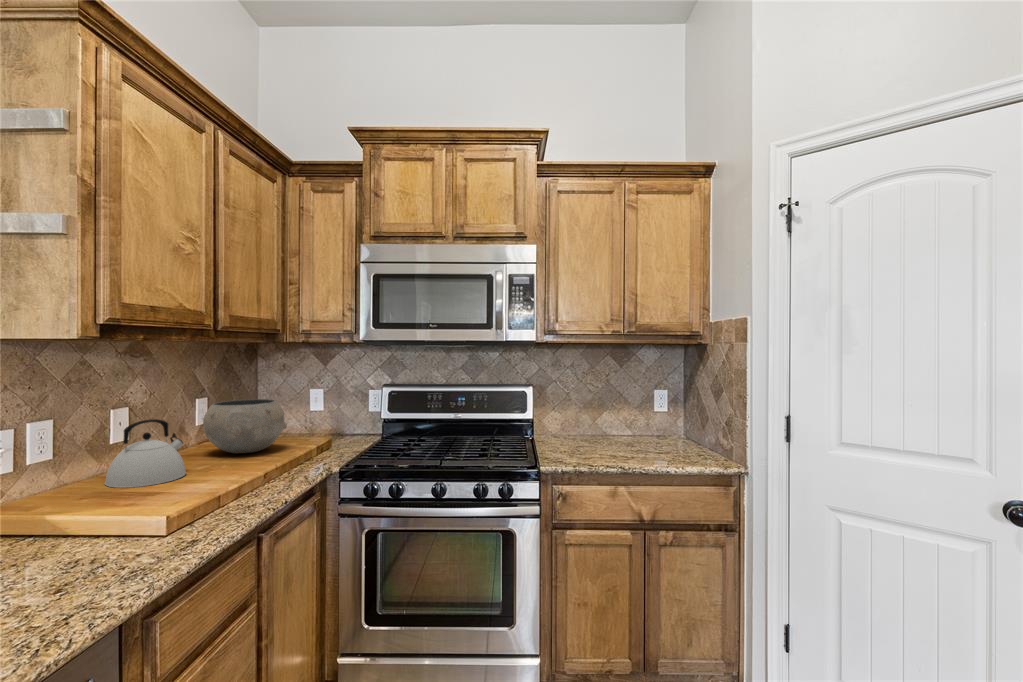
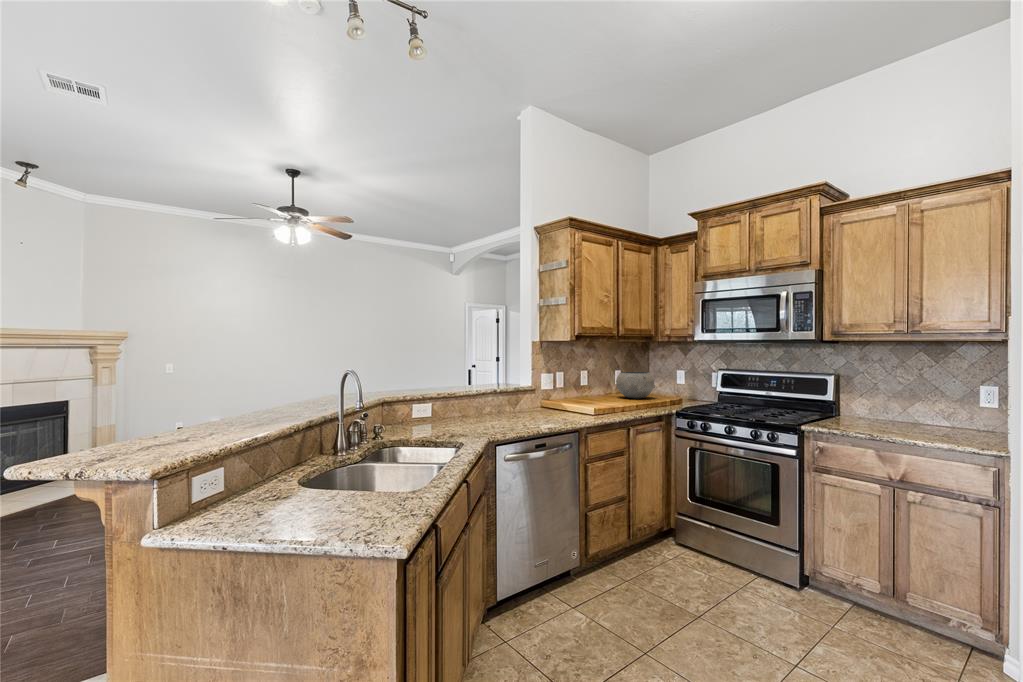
kettle: present [105,419,186,488] -> none [578,376,607,403]

